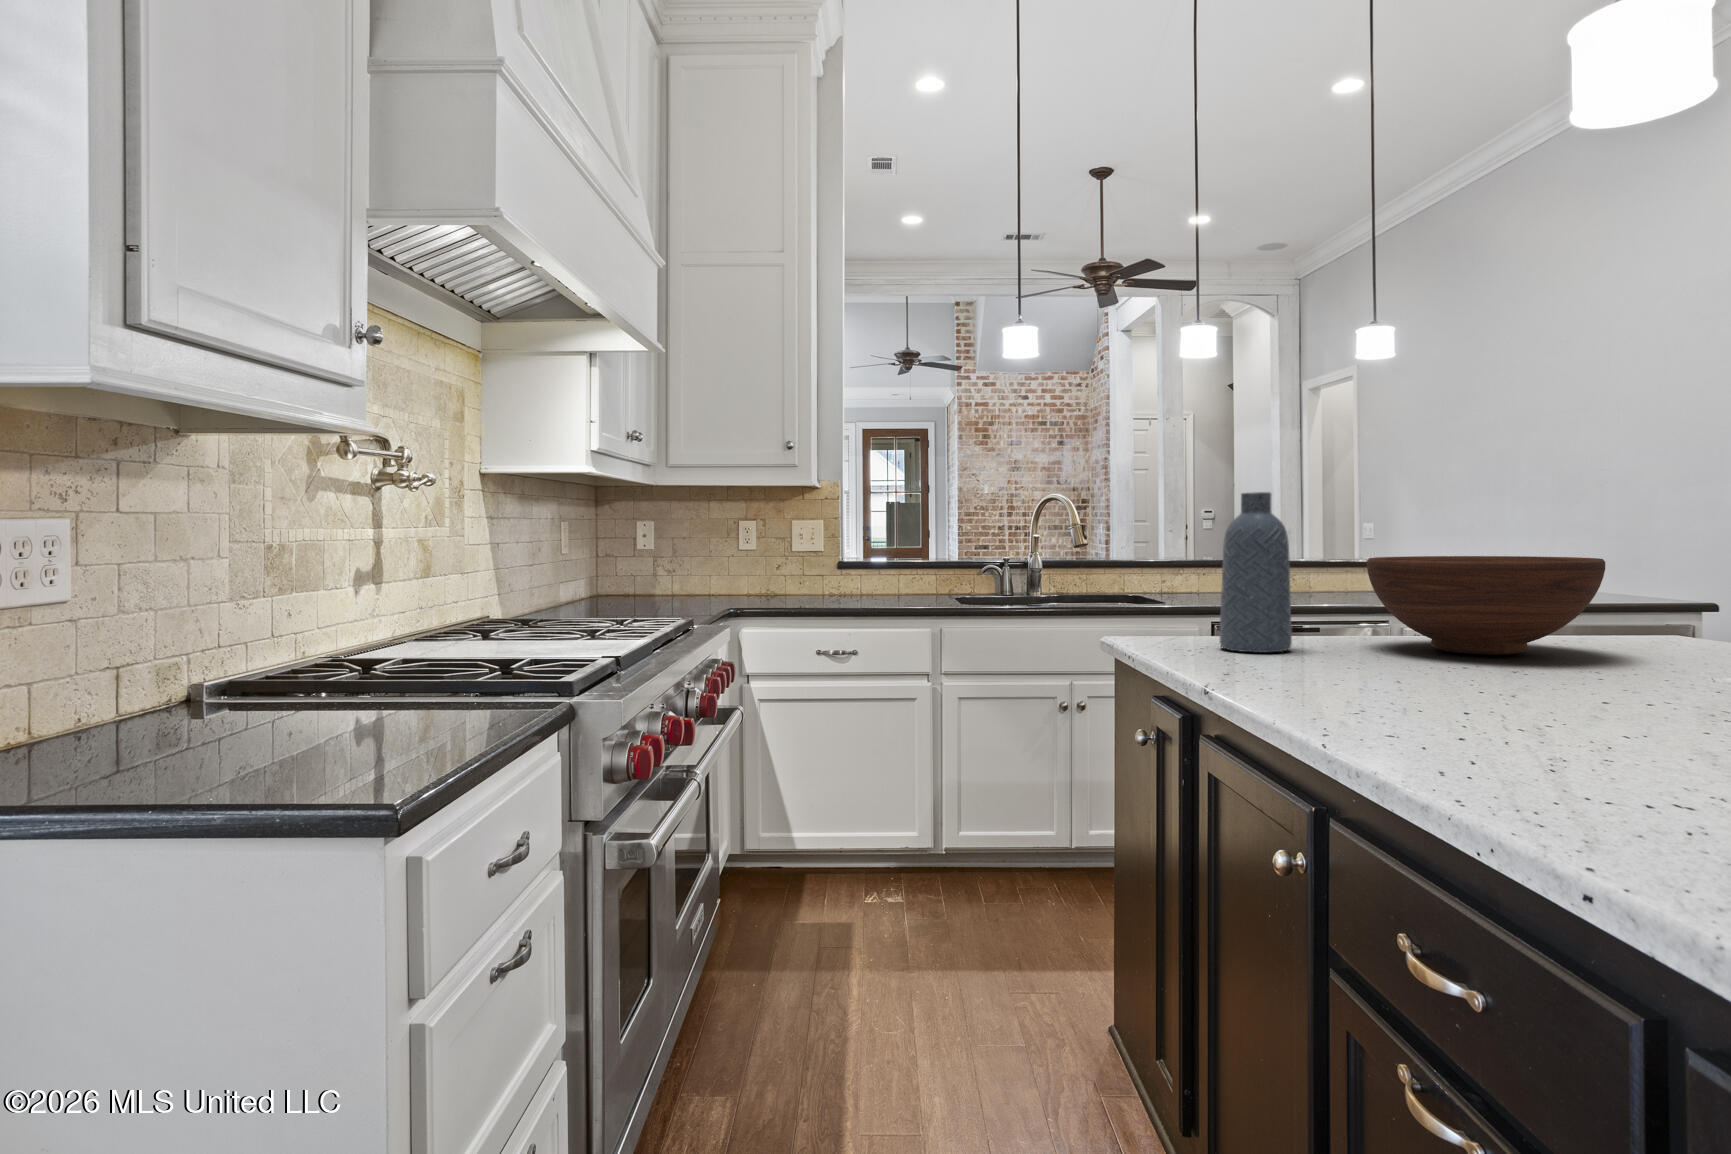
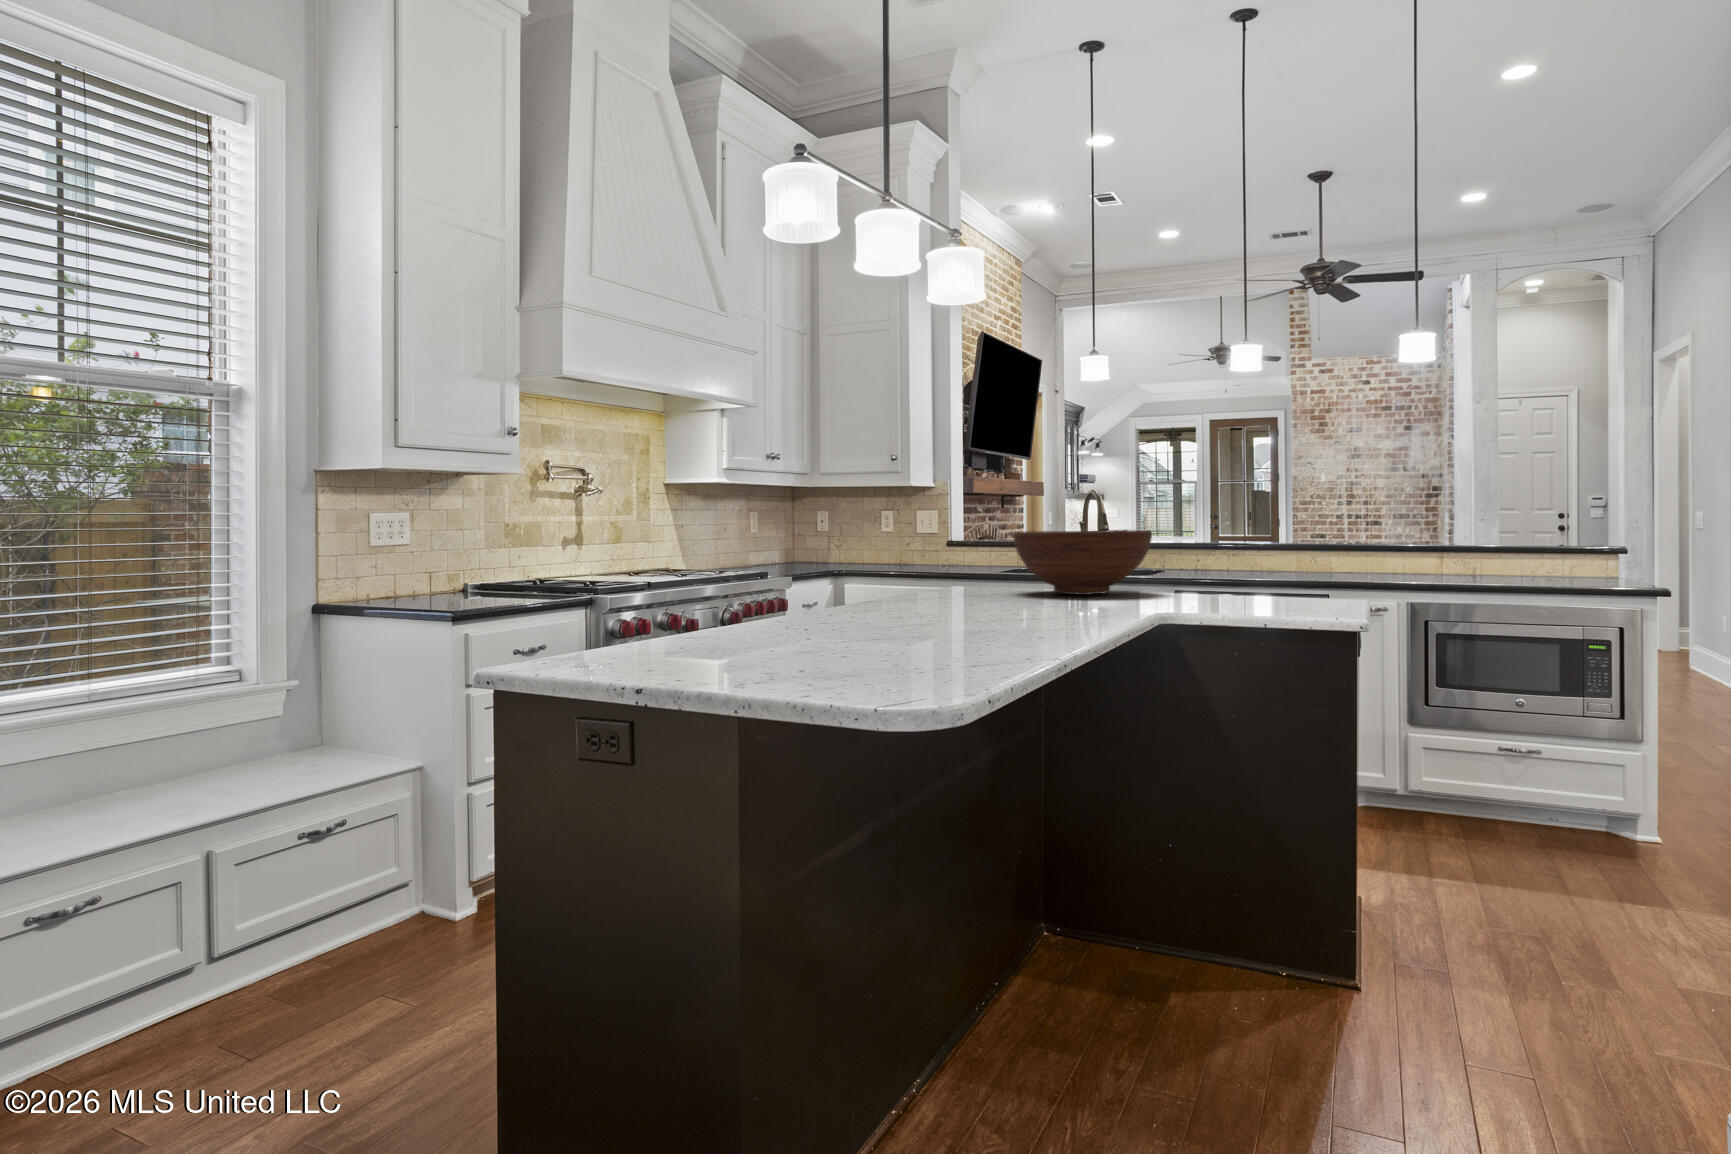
vase: present [1220,492,1292,652] -> none [940,489,983,590]

